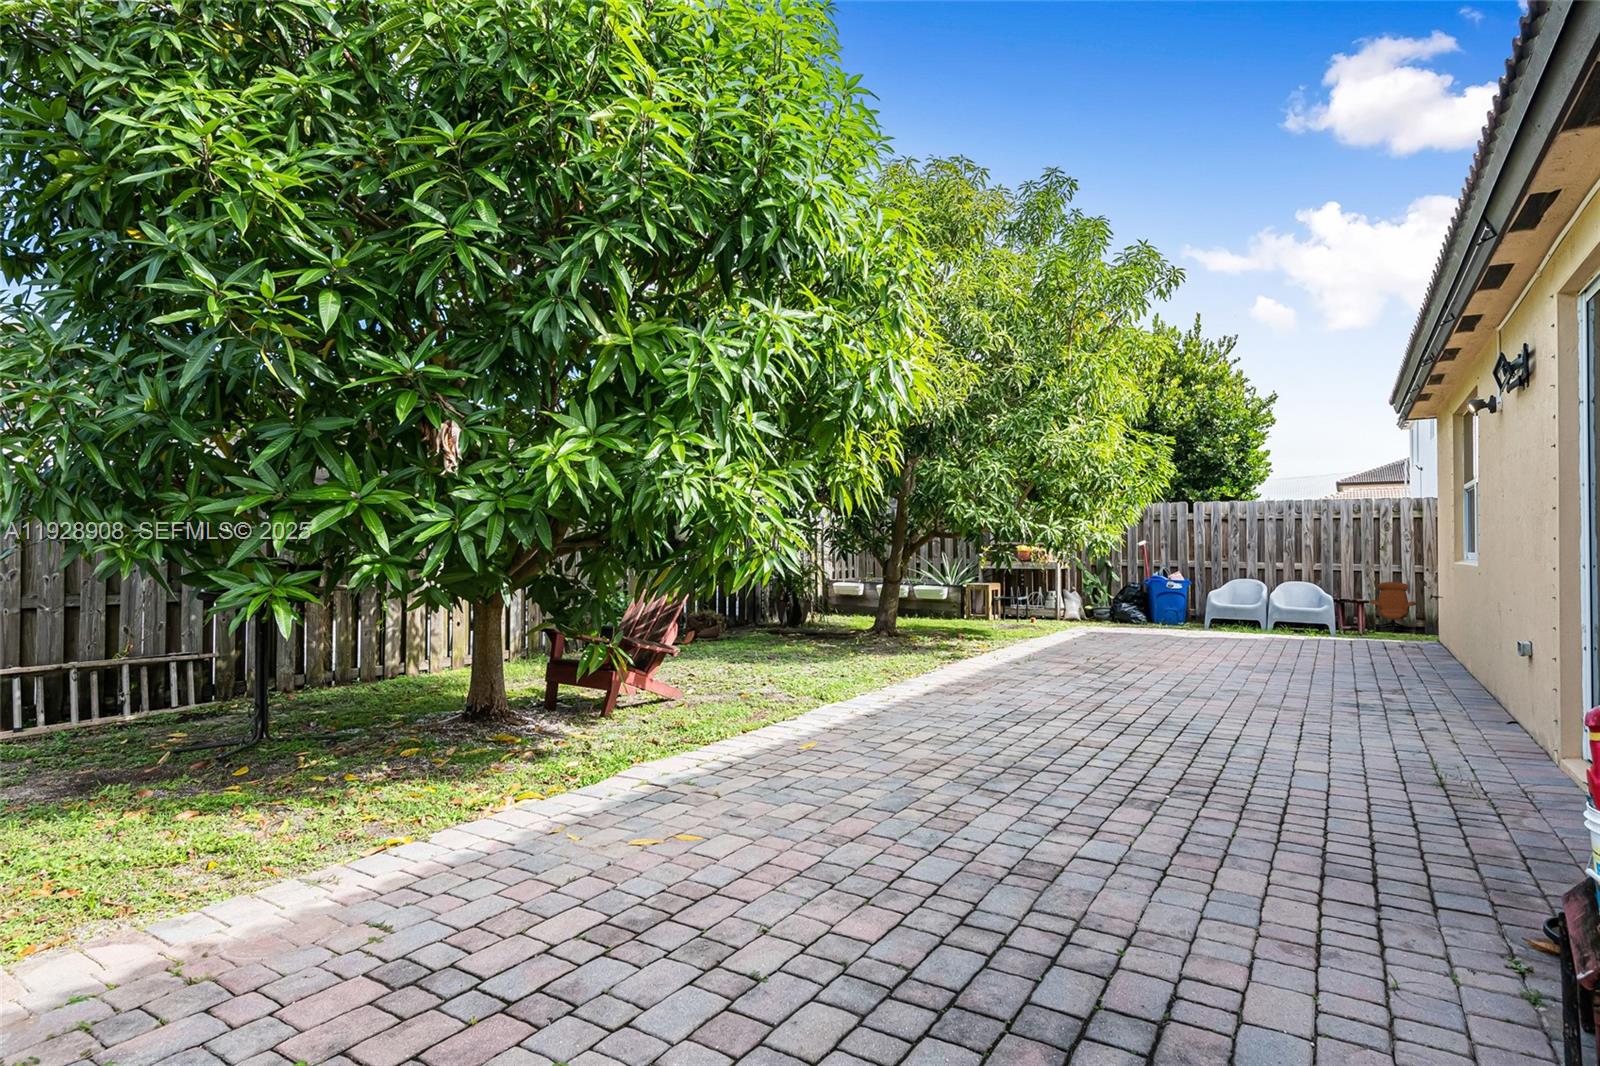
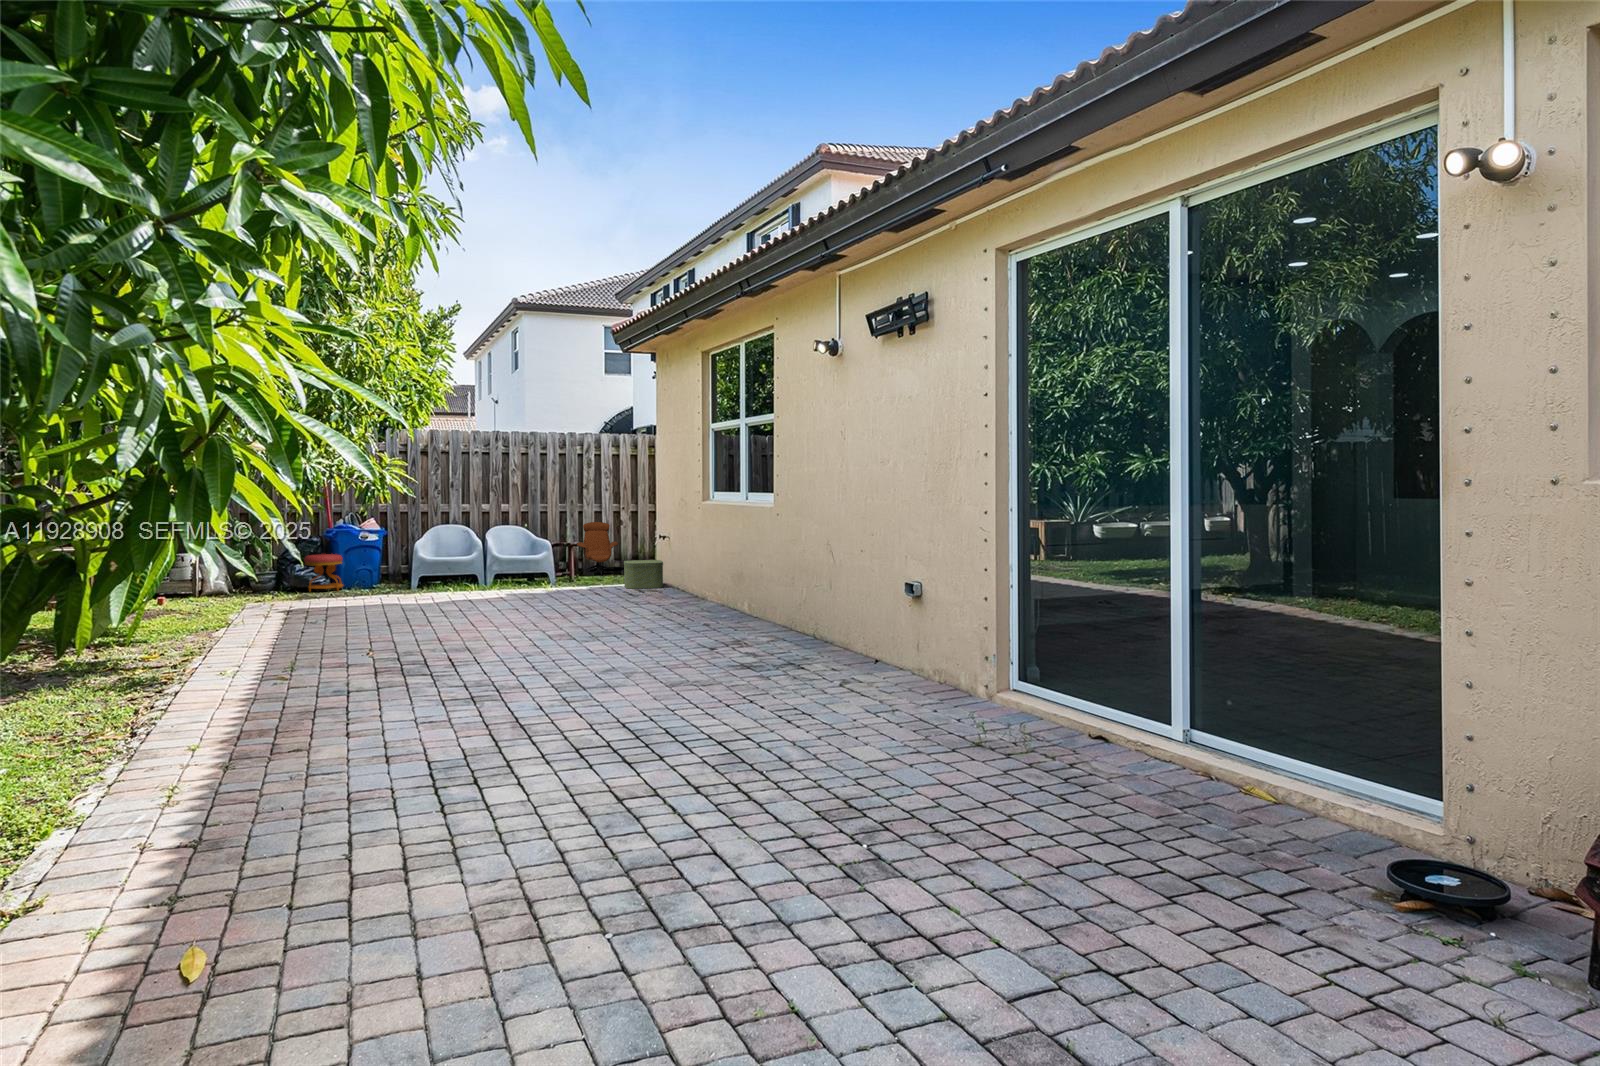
stool: none [1123,597,1152,625] -> present [304,554,343,591]
storage box: none [1408,619,1454,648] -> present [624,560,663,589]

